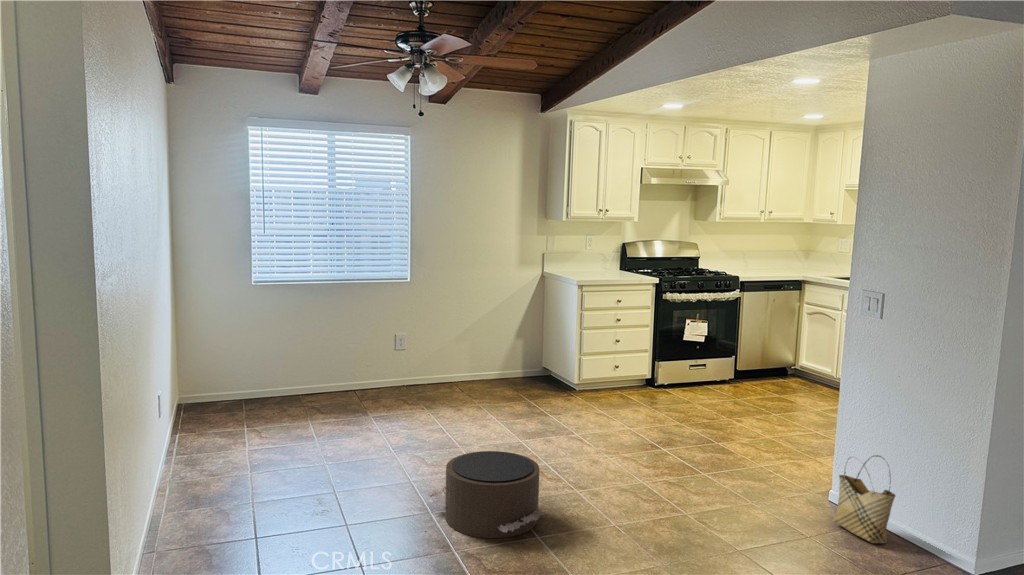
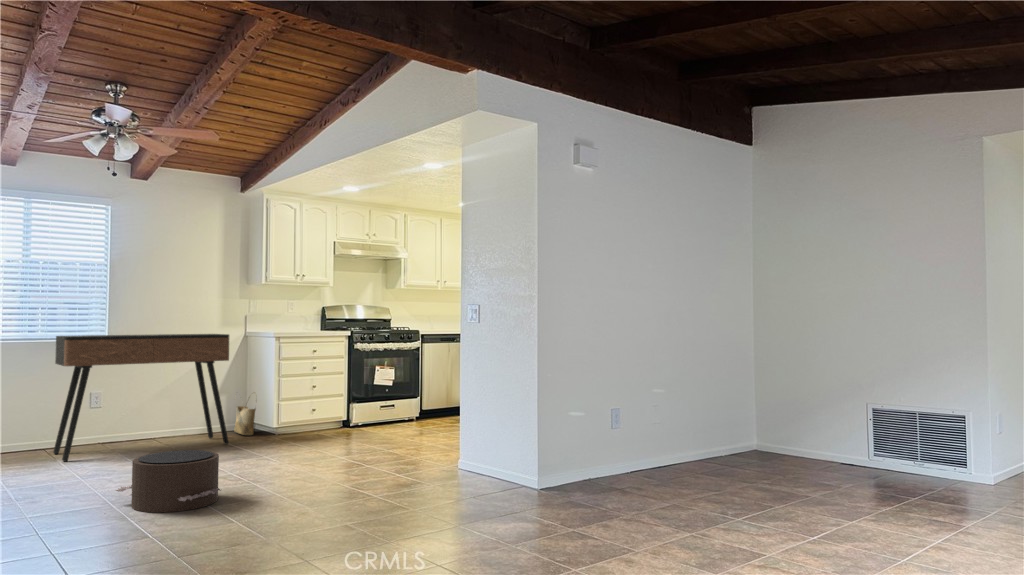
console table: none [361,278,531,416] -> present [53,334,229,461]
woven basket: present [833,455,895,543] -> present [234,406,256,435]

